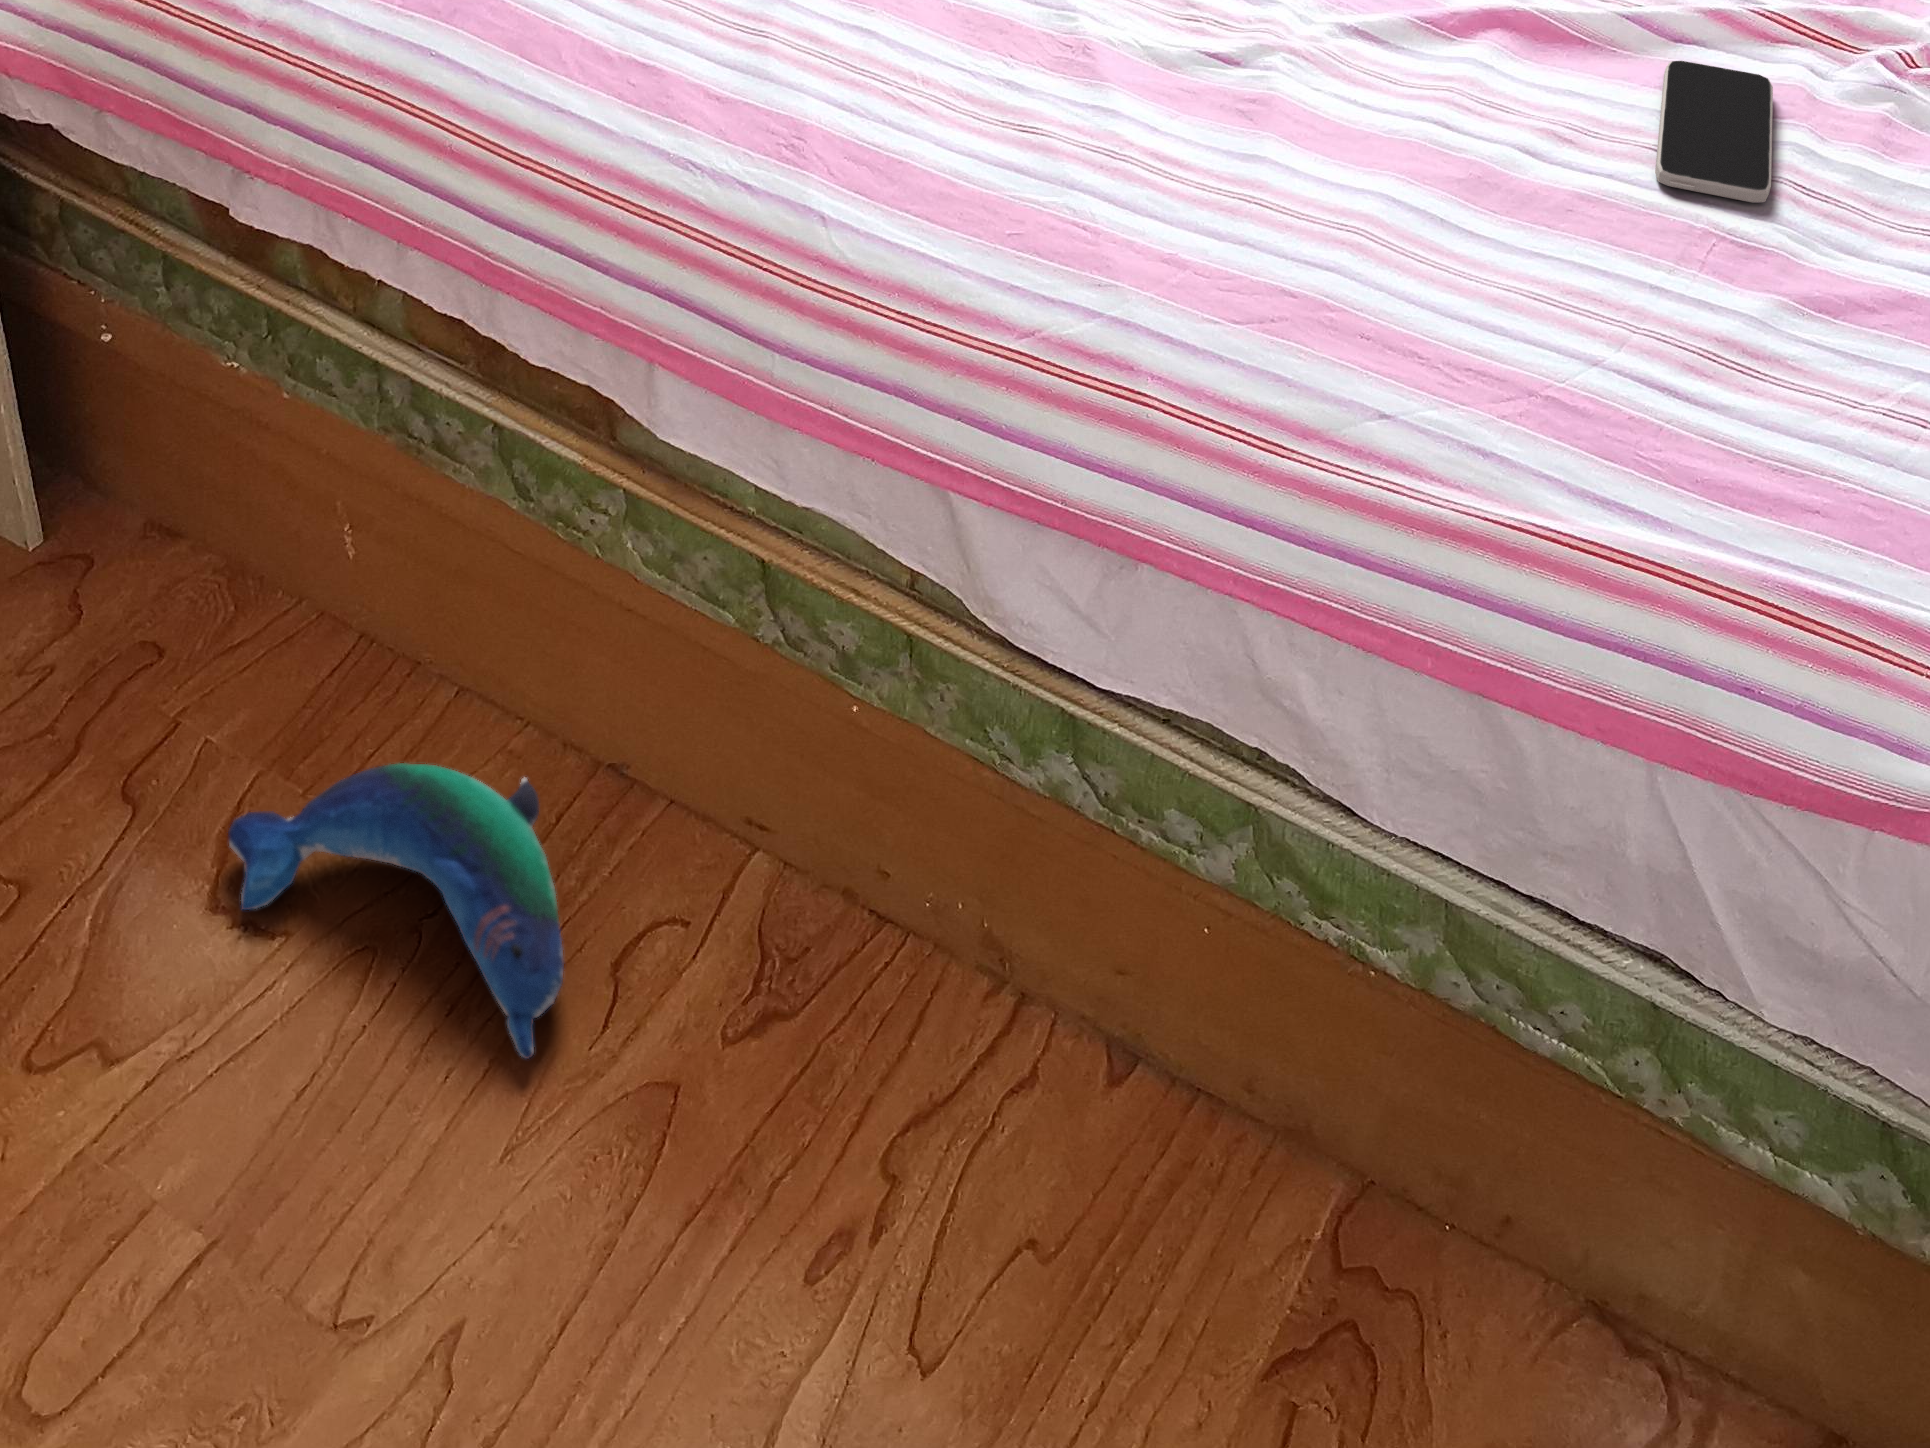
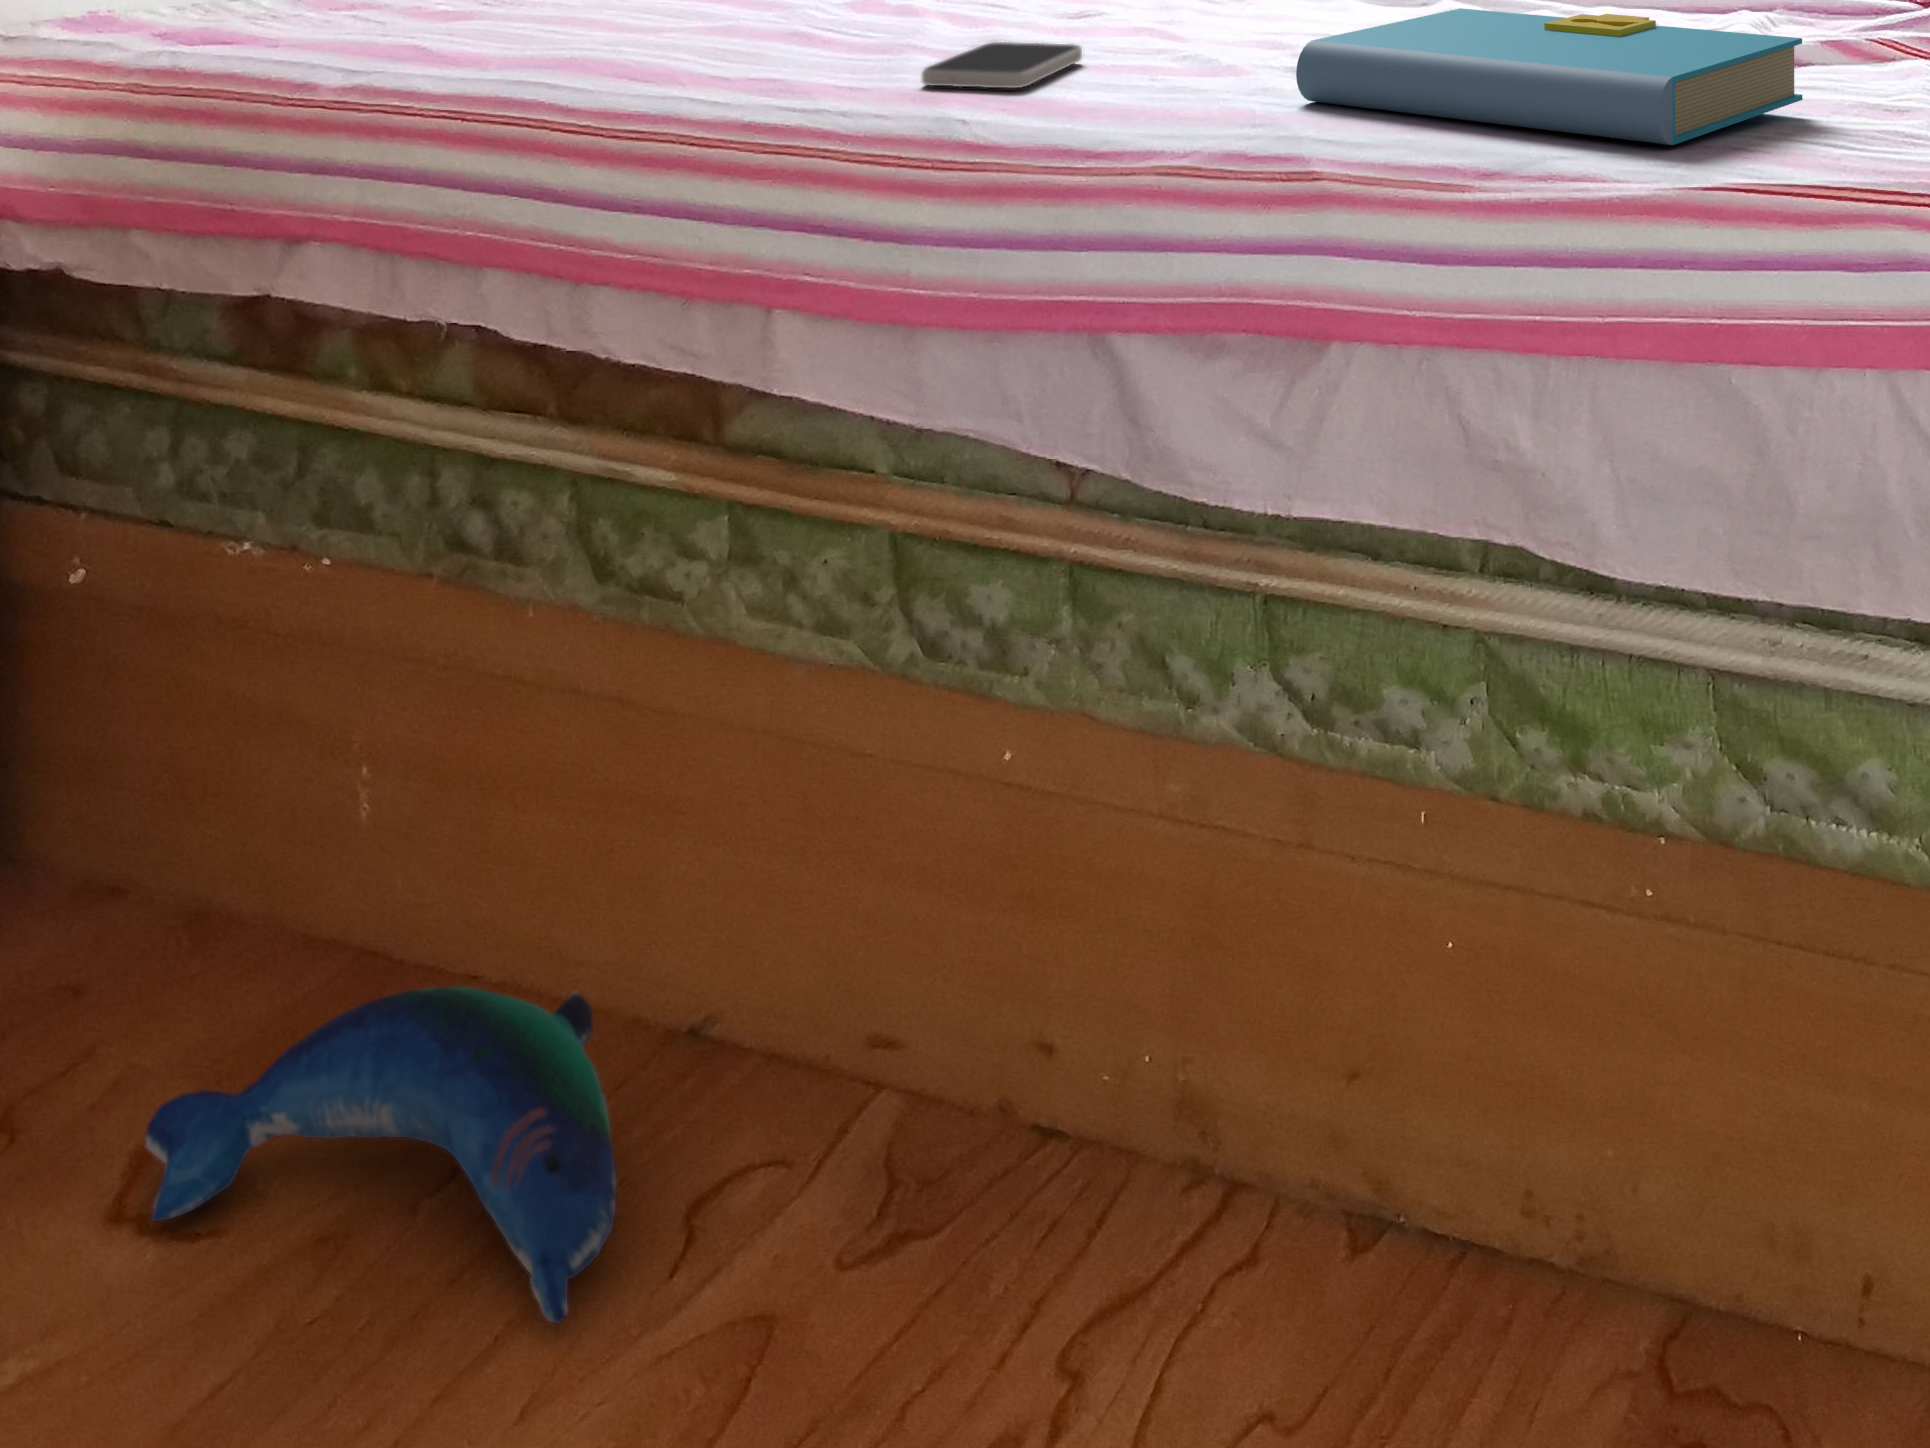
book: none [1141,49,1658,392] -> present [1296,8,1802,145]
smartphone: present [1655,61,1773,203] -> present [922,42,1082,88]

